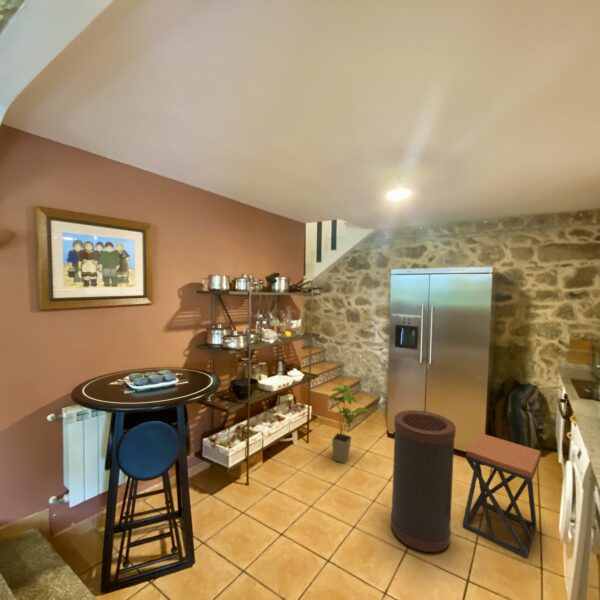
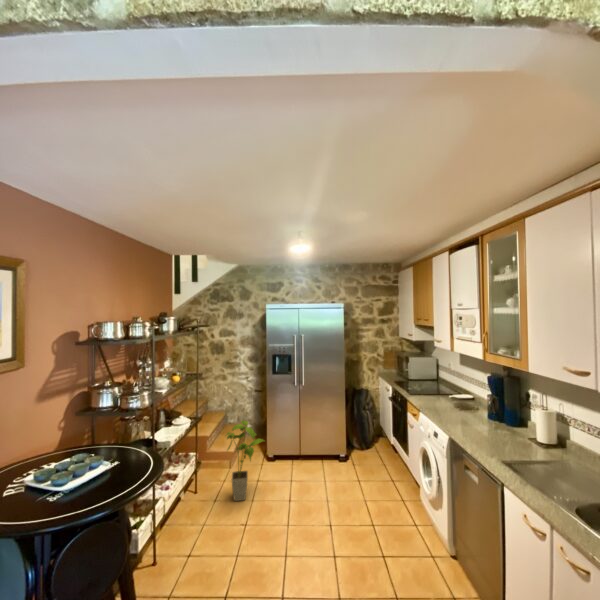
trash can: present [391,410,456,552] -> none [311,428,360,551]
stool: present [463,434,541,558] -> none [357,435,403,520]

